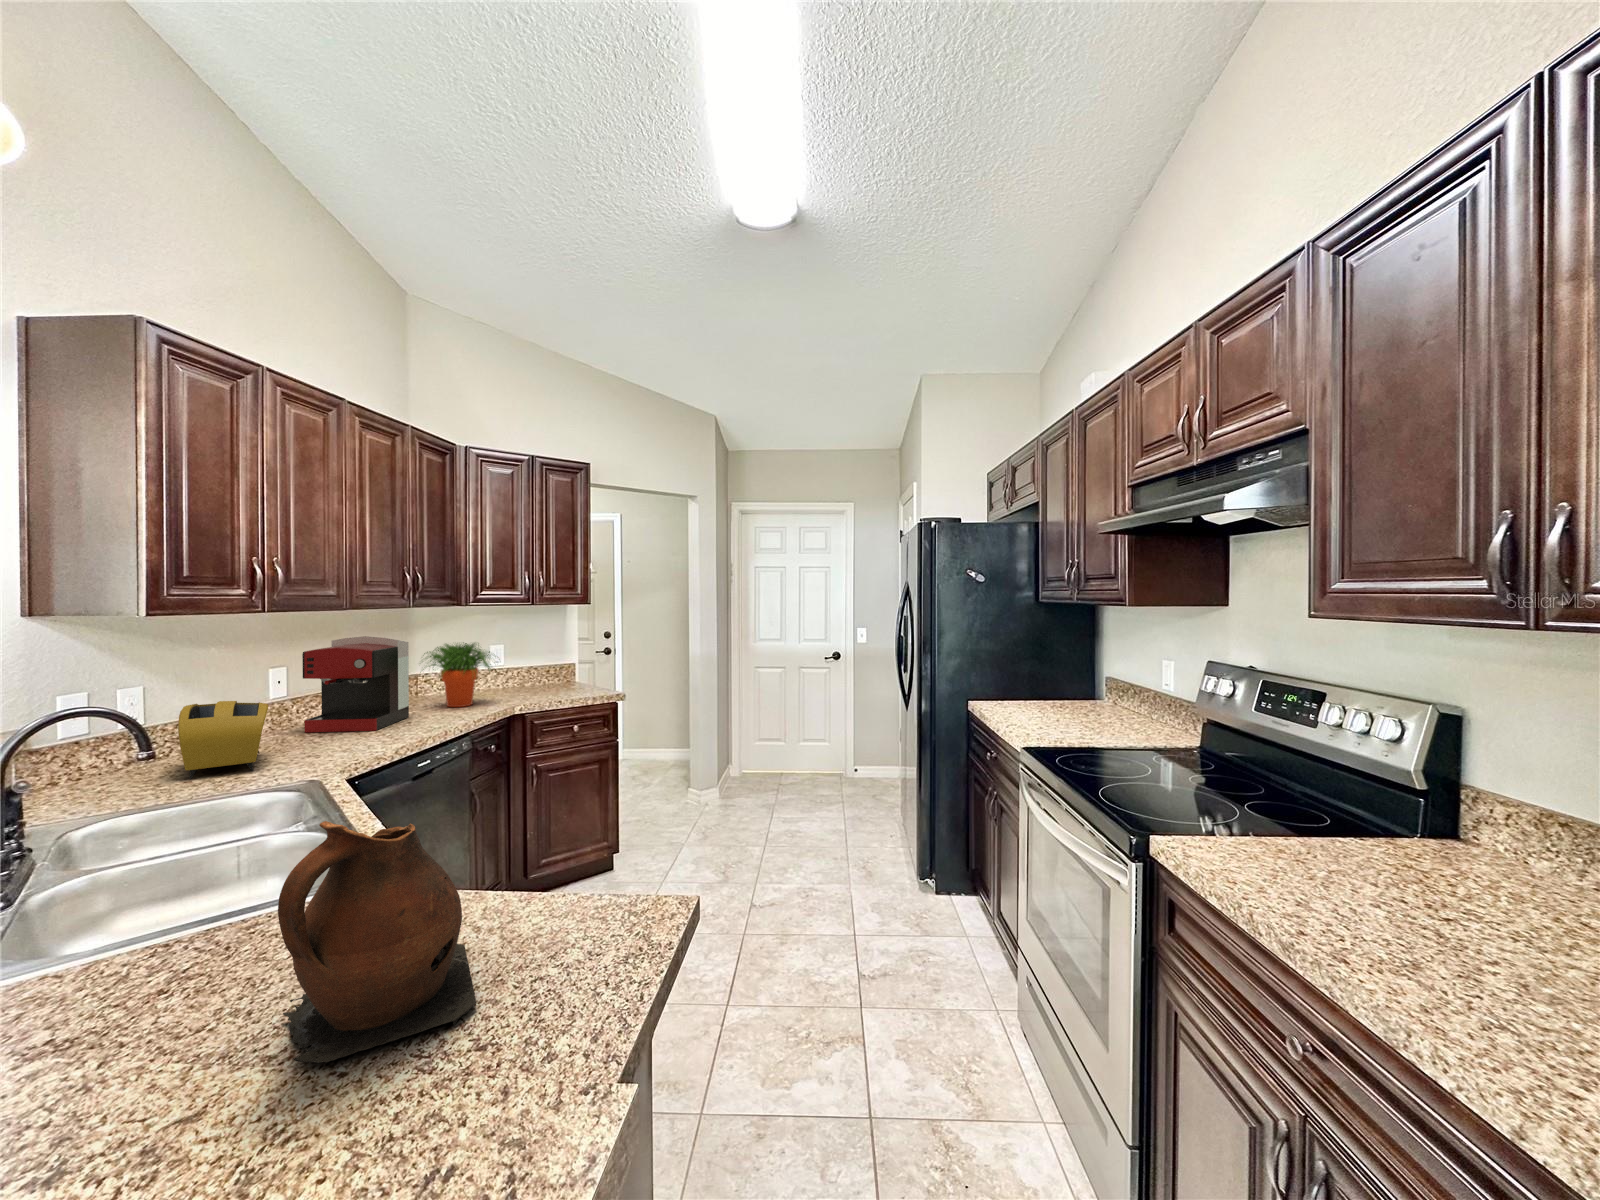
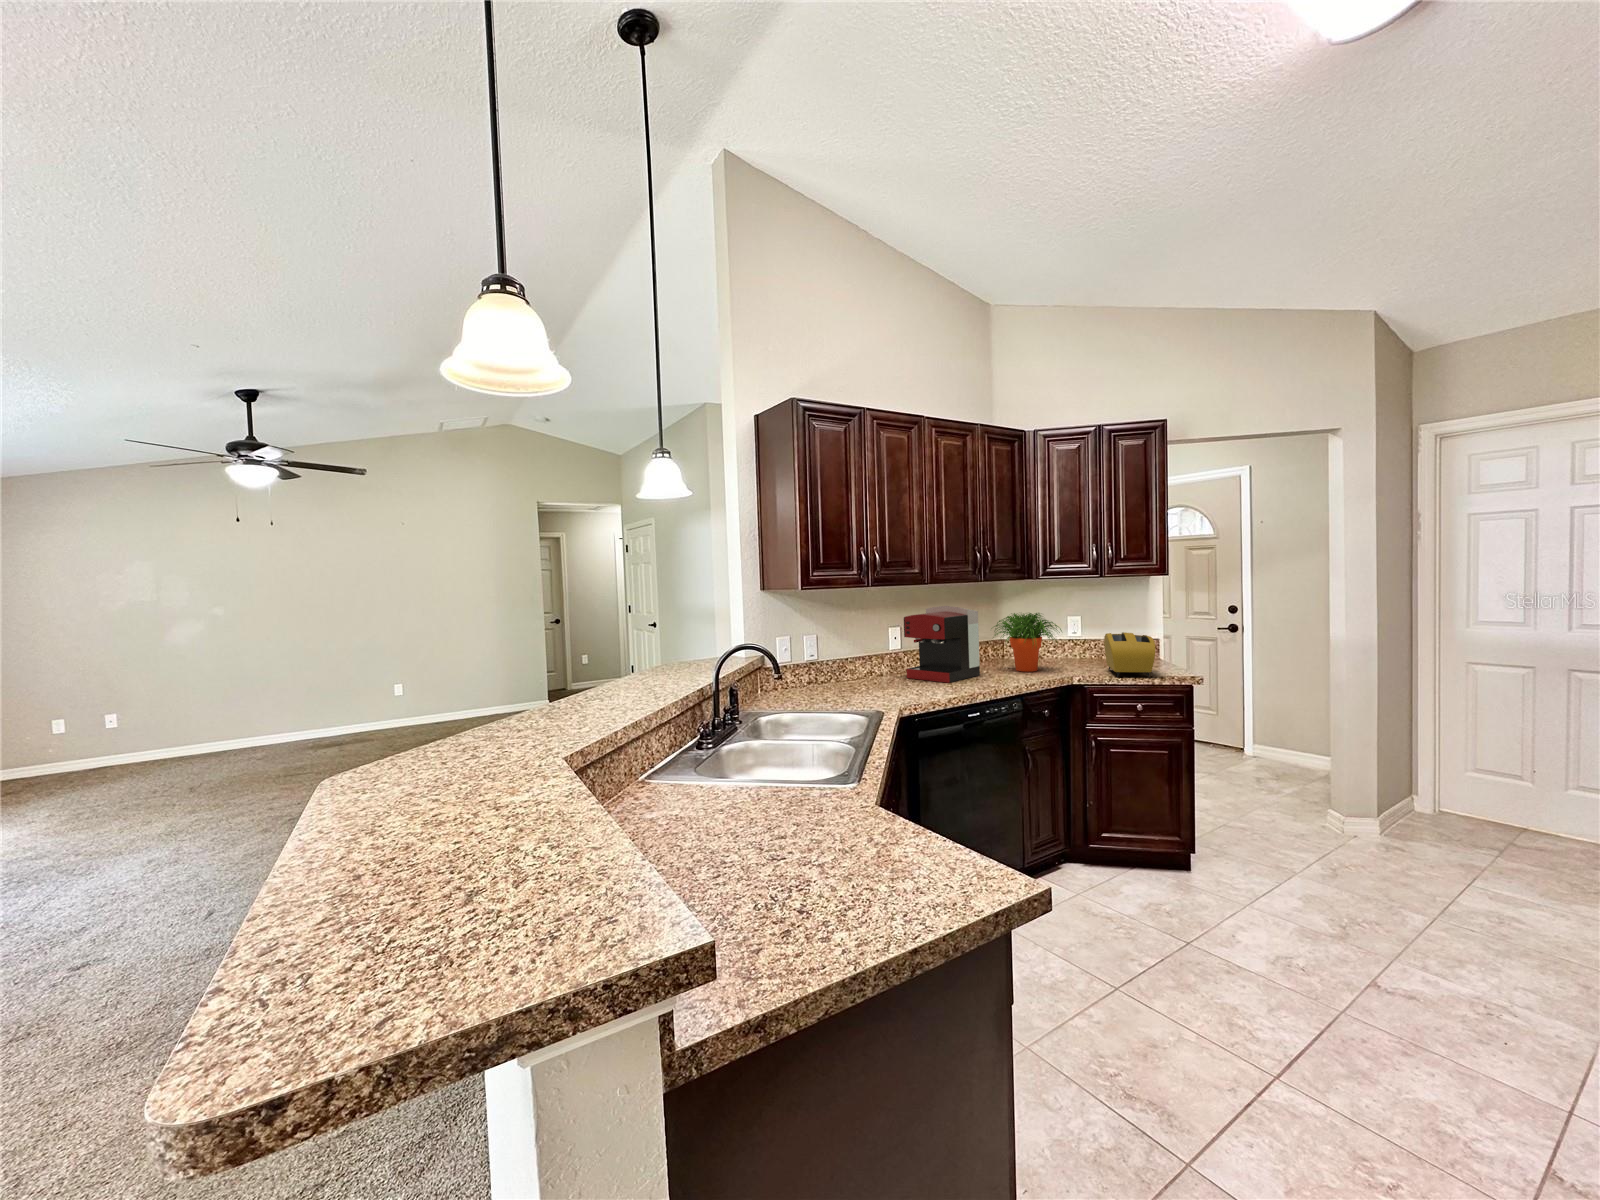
toaster: present [178,701,269,779] -> present [1104,632,1155,678]
ceramic pitcher: present [278,821,476,1063] -> none [720,724,852,890]

